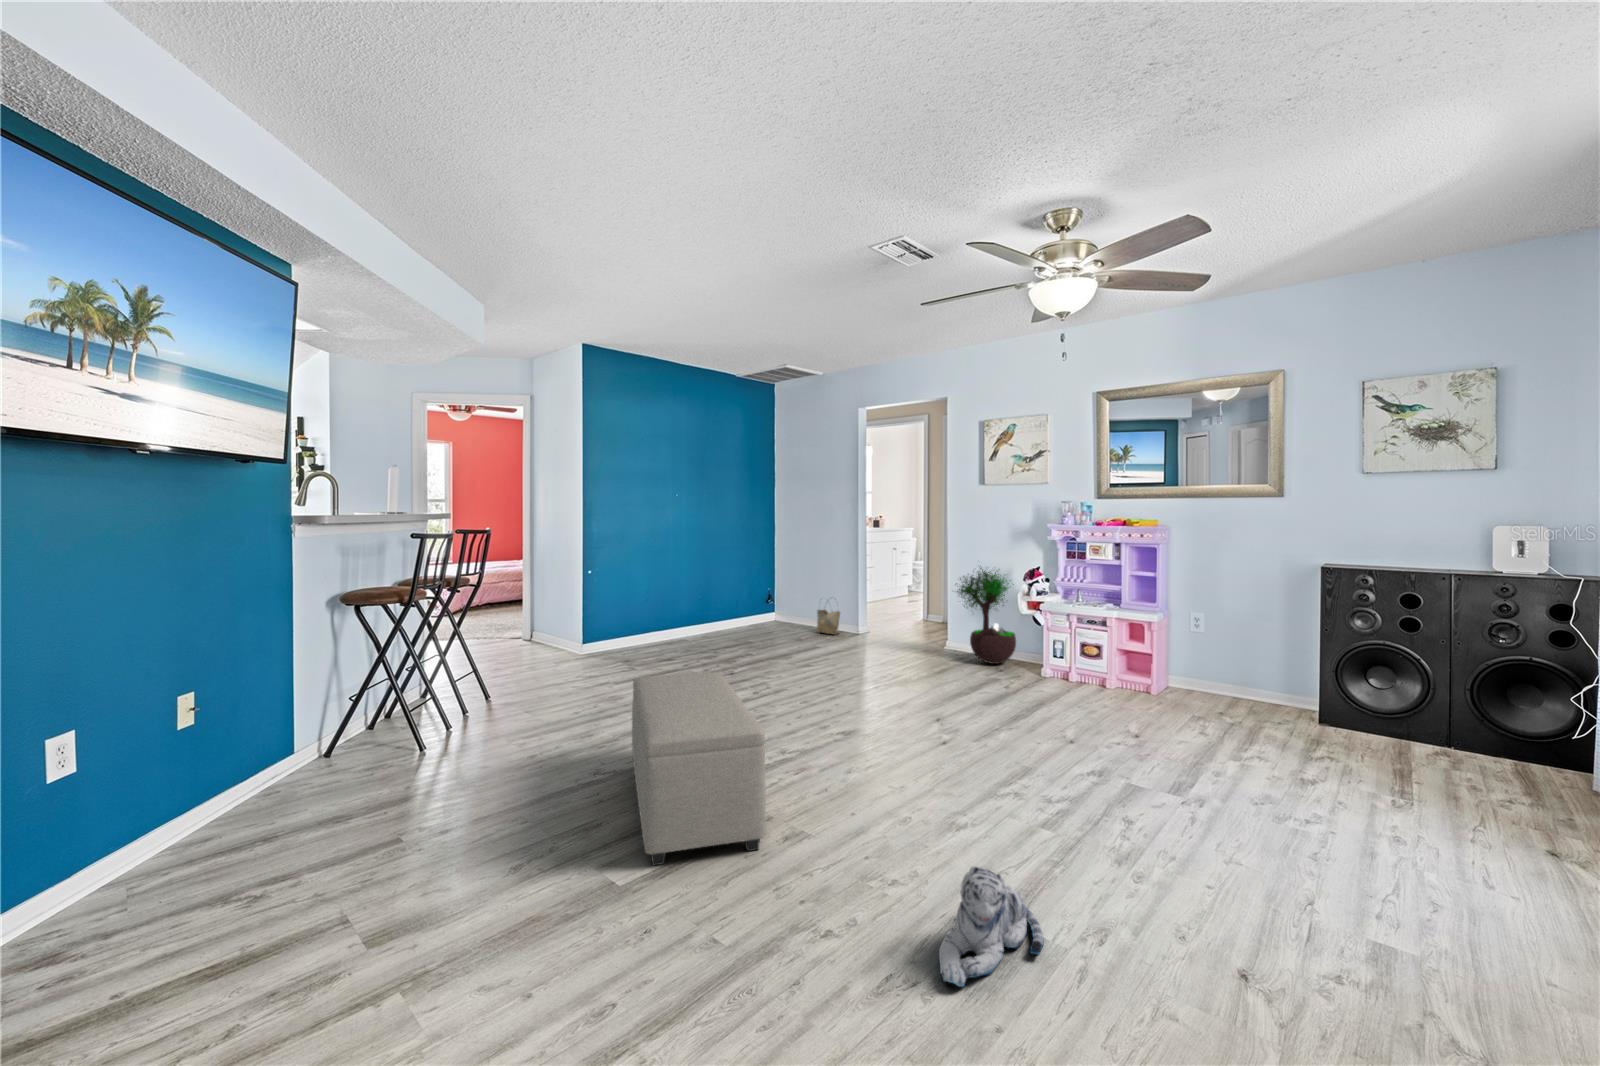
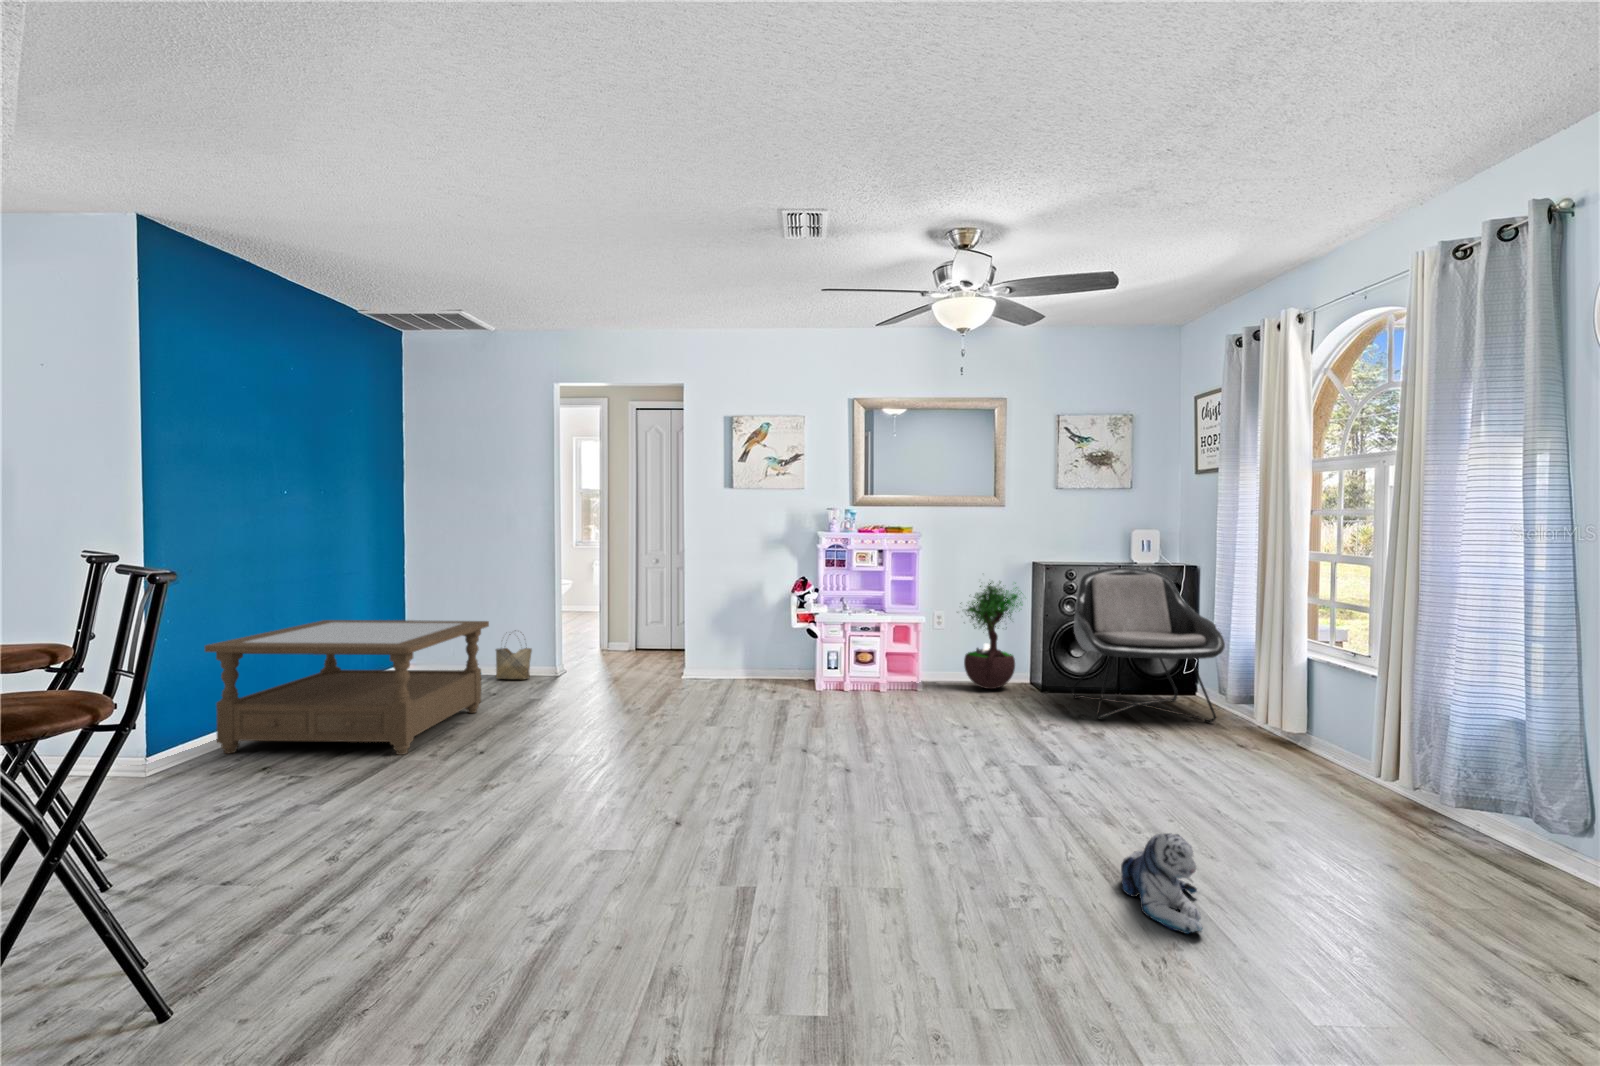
potted tree: present [956,568,1016,664] -> present [964,582,1022,689]
lounge chair: none [1313,575,1563,807] -> present [1071,568,1225,723]
coffee table: none [607,580,777,670] -> present [204,620,489,755]
ottoman: present [632,672,766,866] -> none [599,727,903,959]

